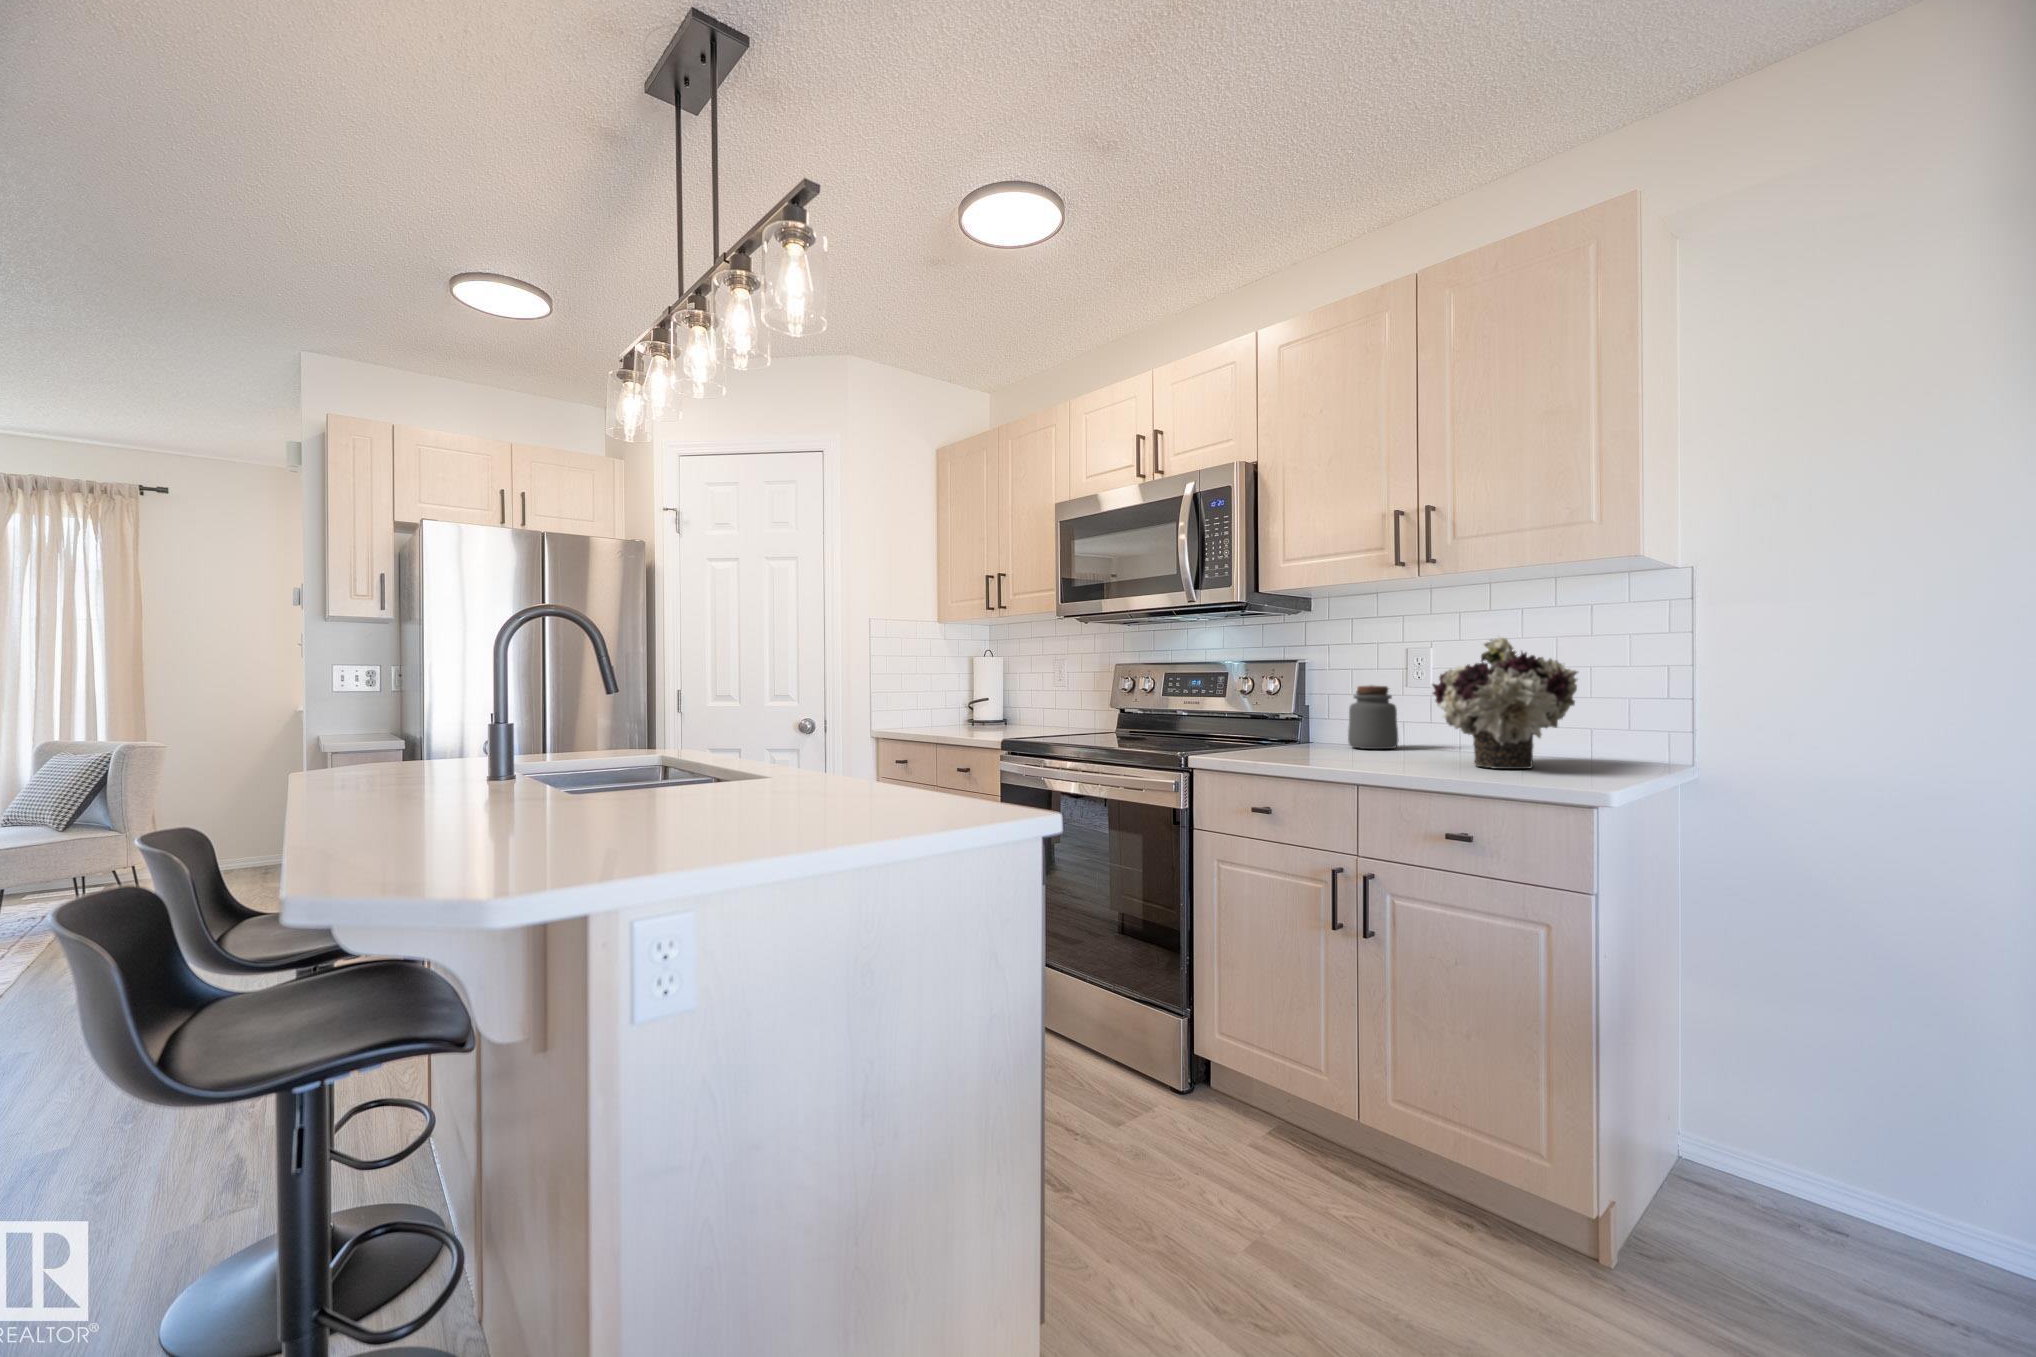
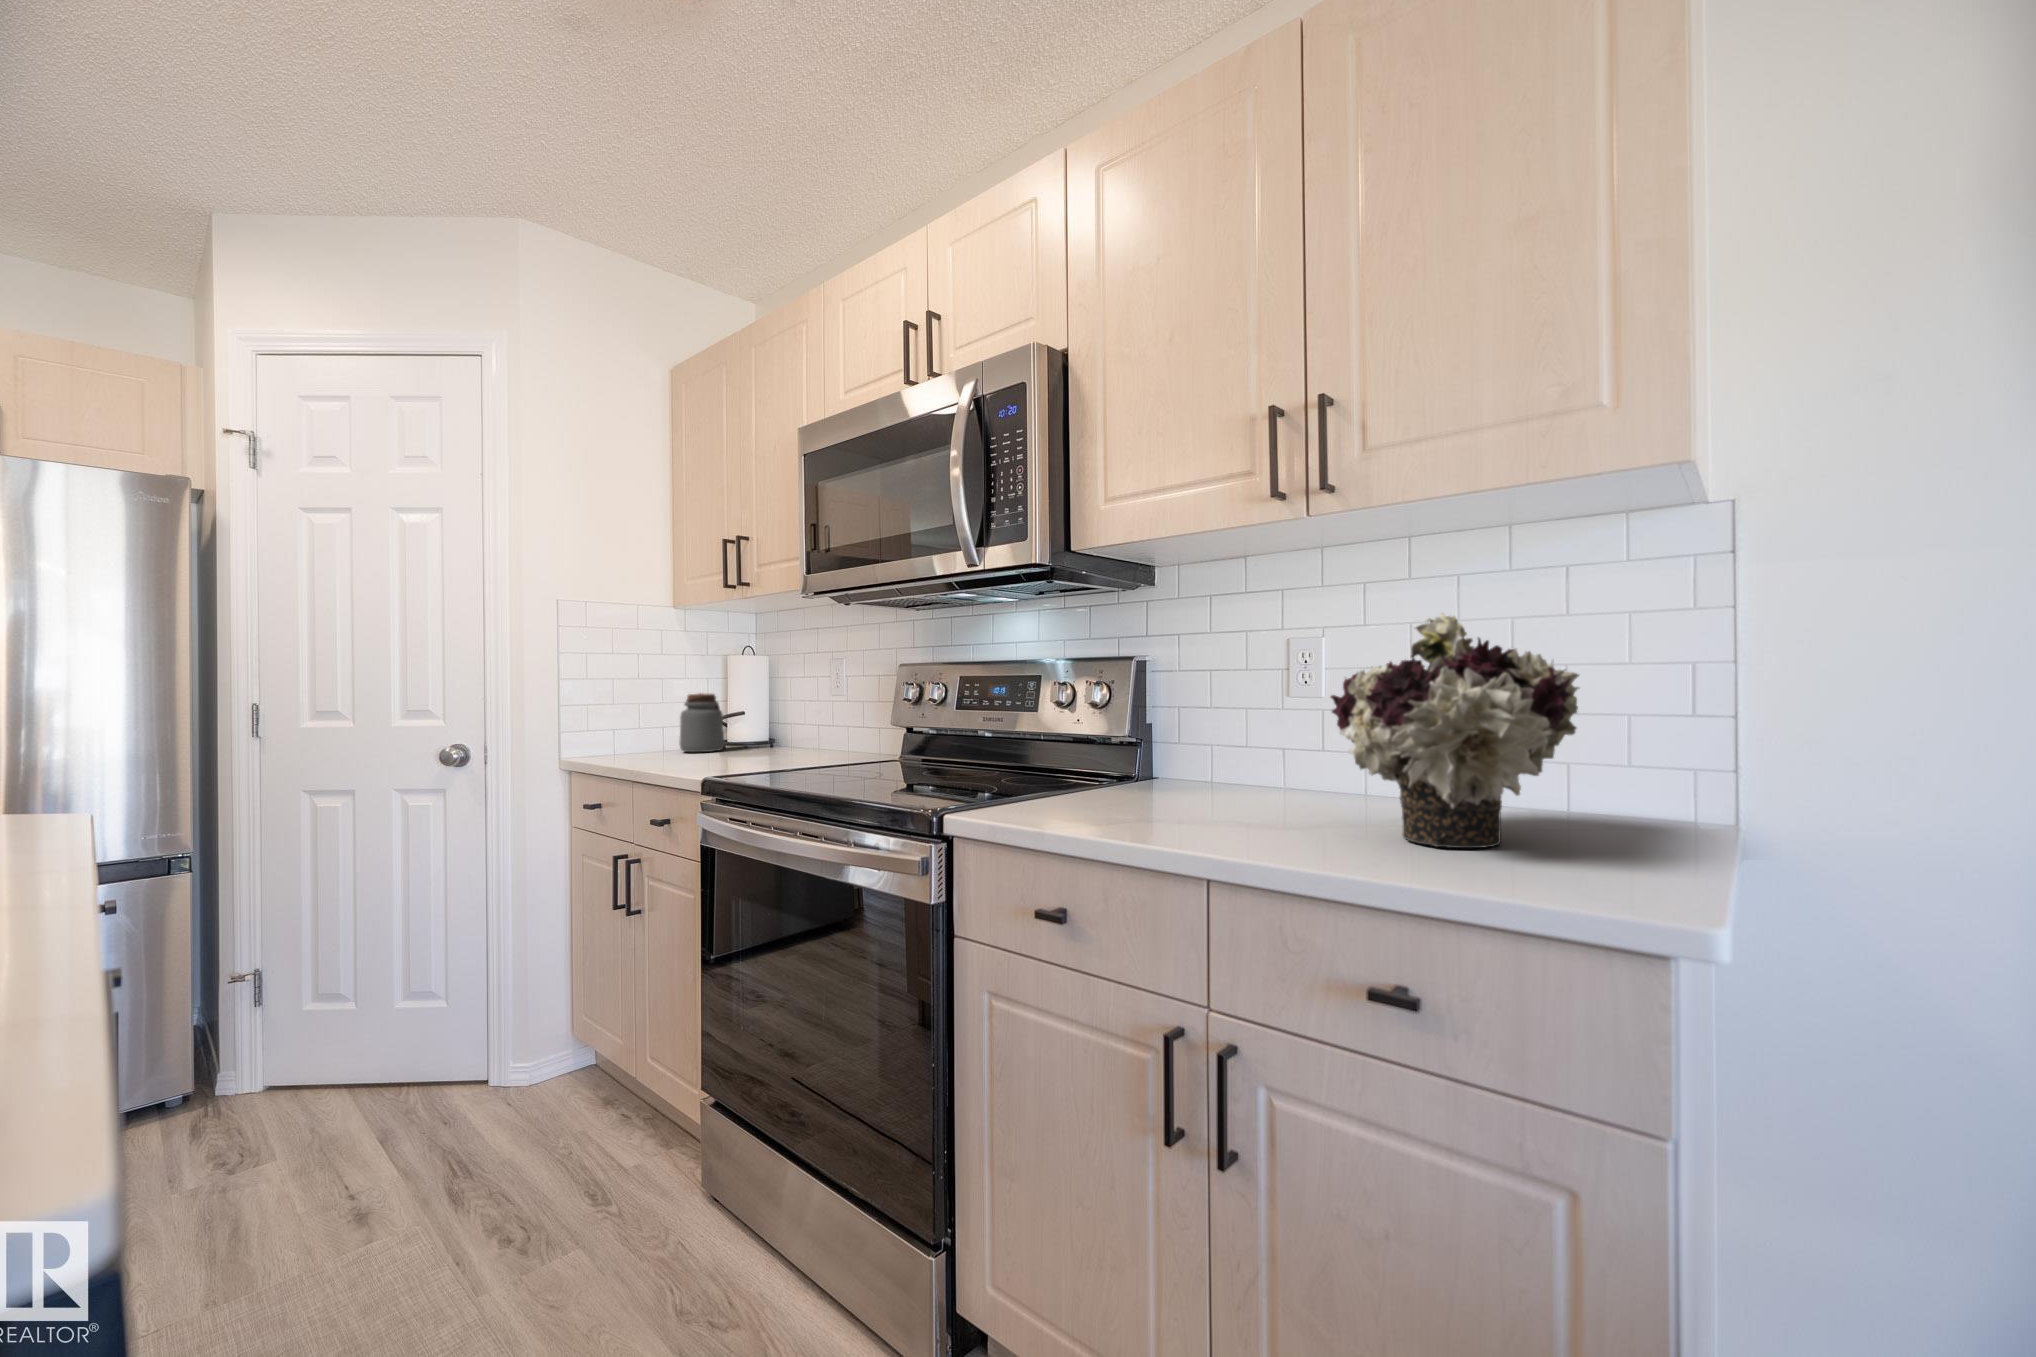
jar: present [1348,686,1399,749] -> present [679,693,724,752]

